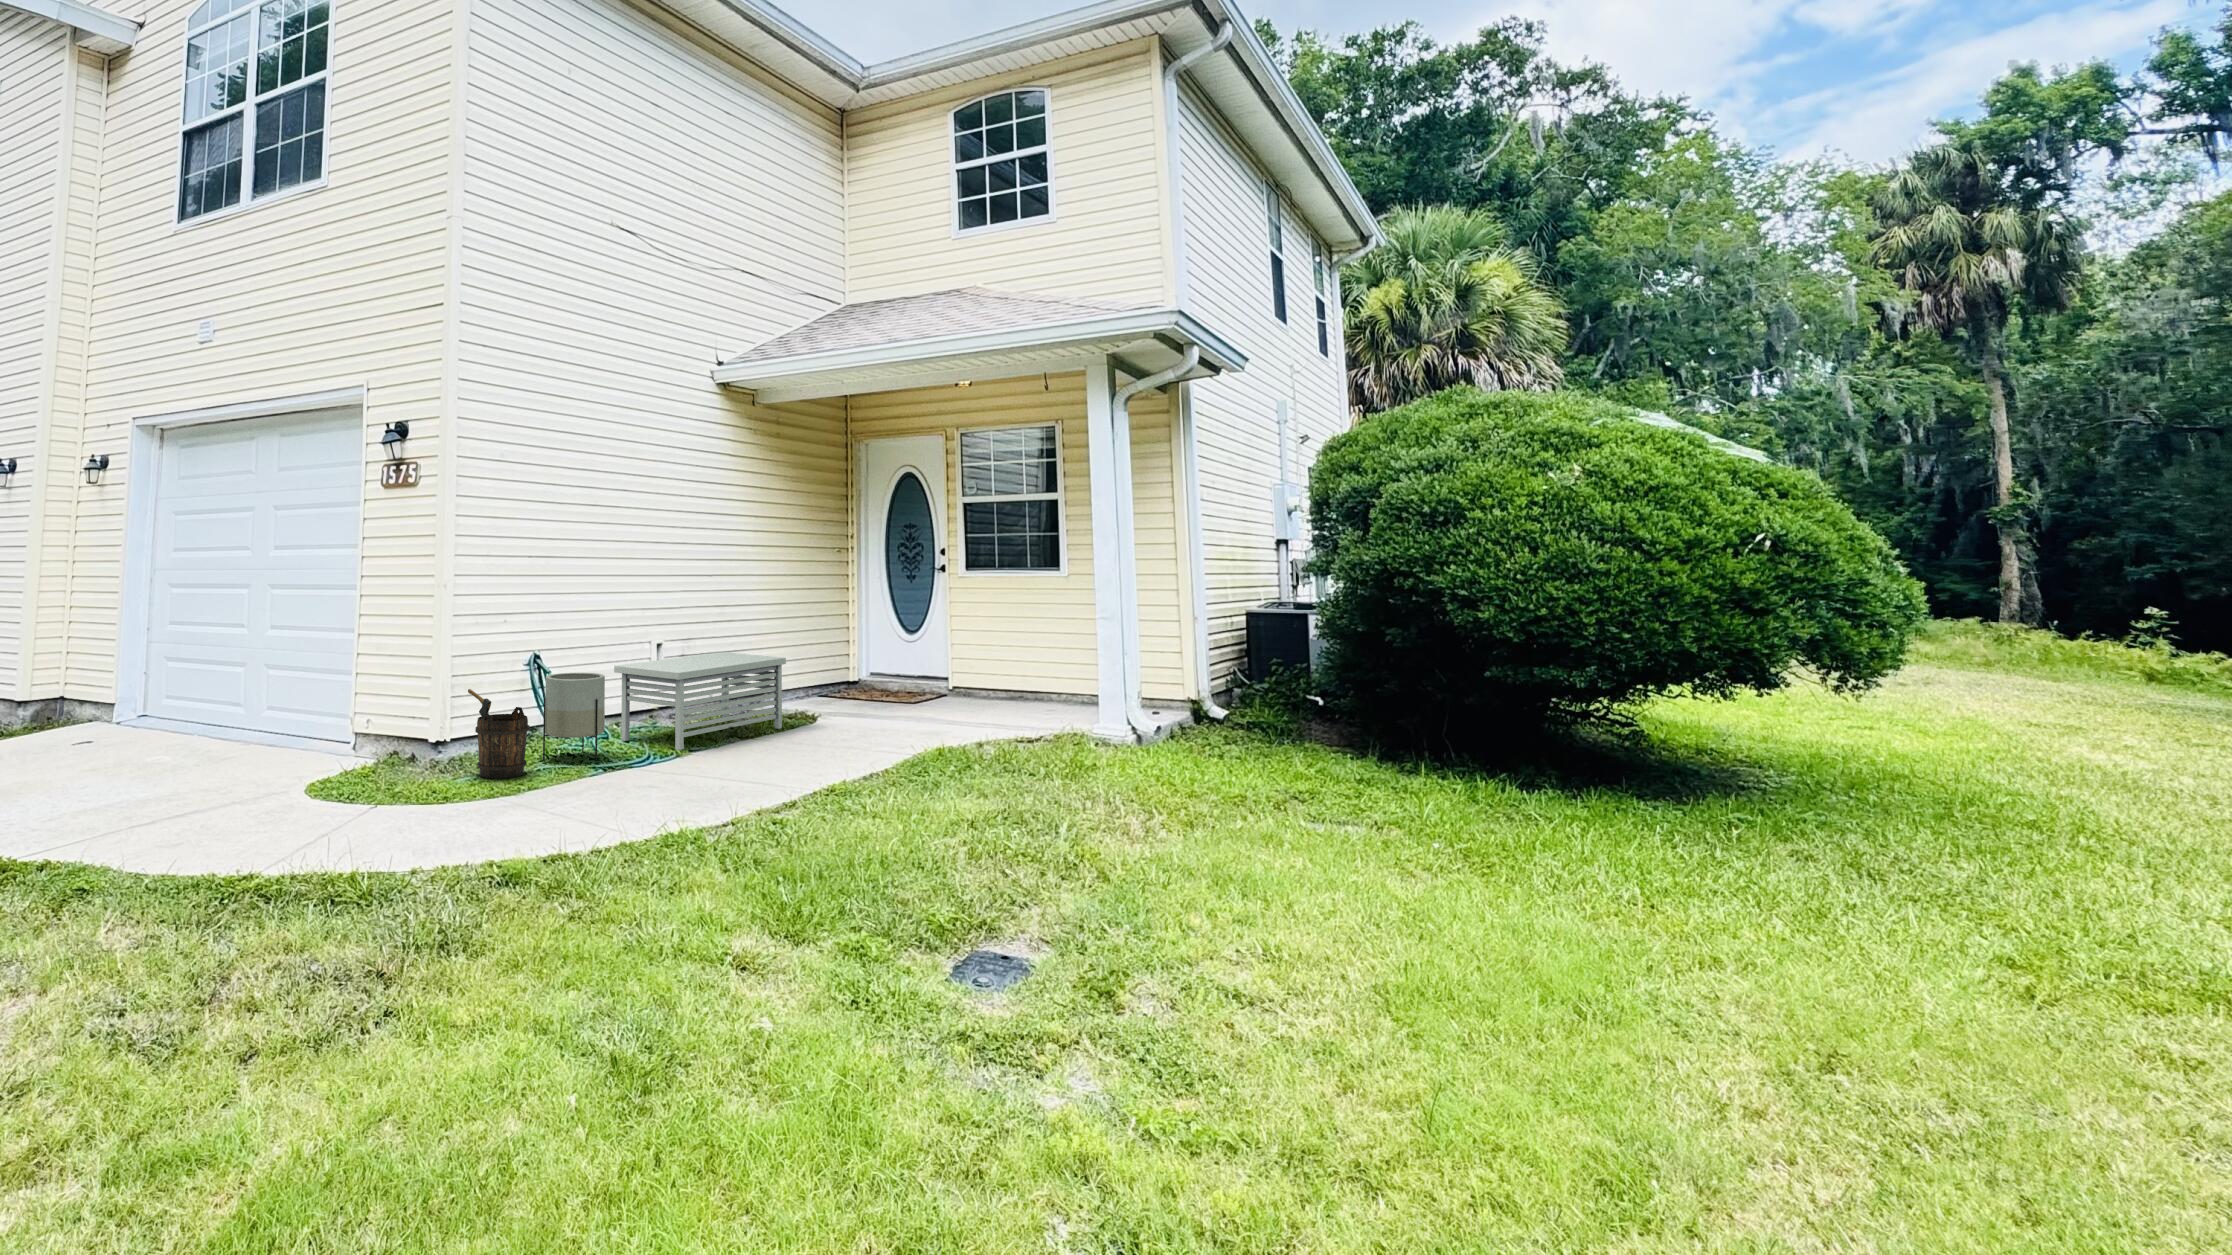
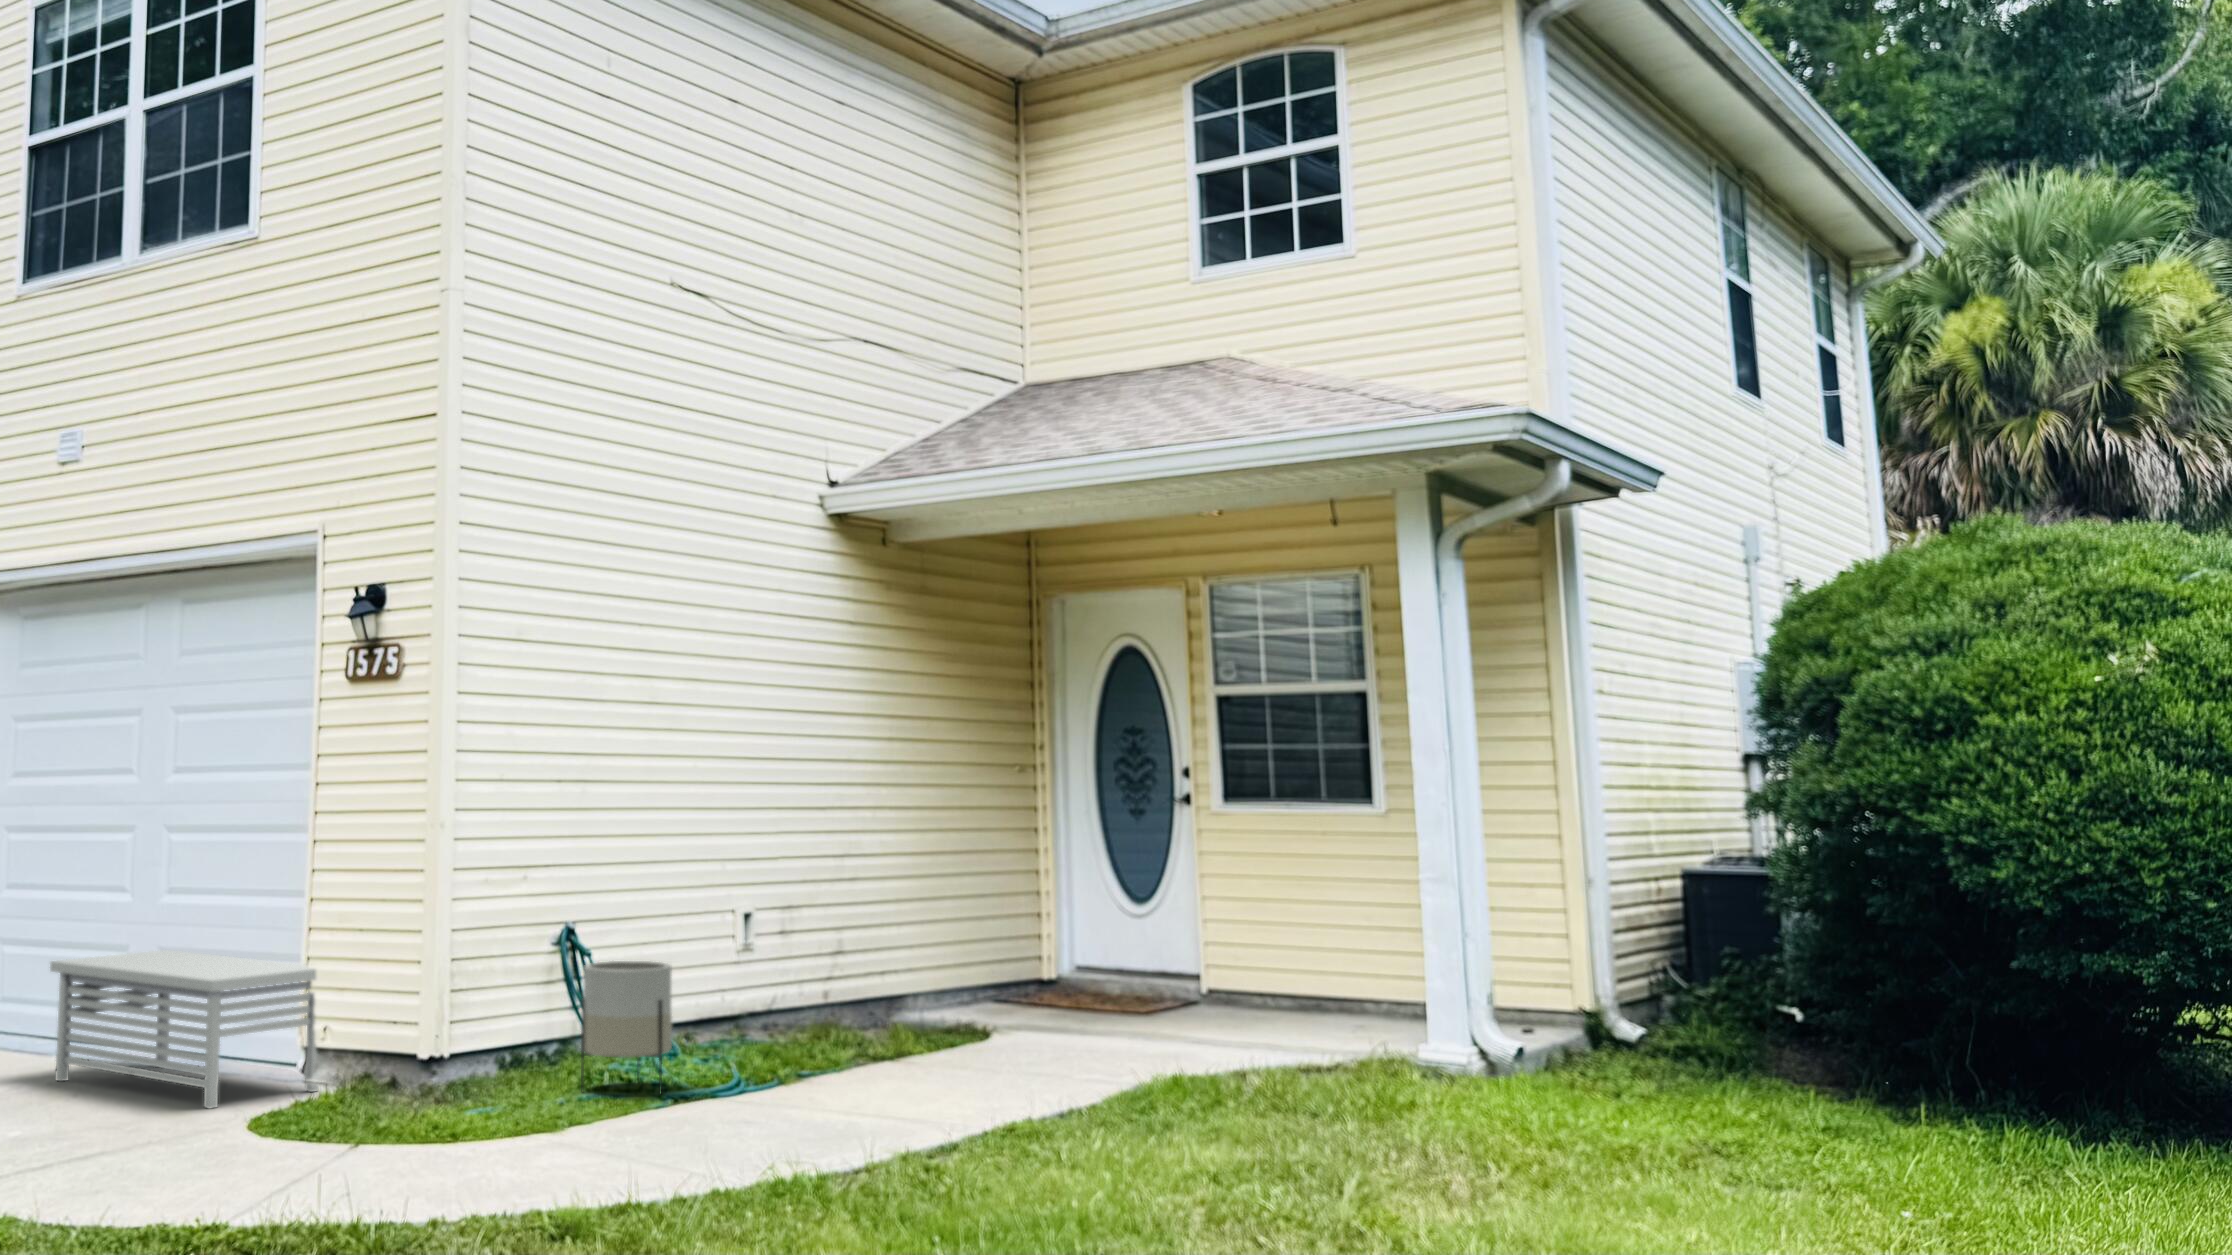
storage bench: present [614,652,786,750] -> present [50,950,319,1108]
bucket: present [468,689,530,779] -> none [473,983,566,1114]

